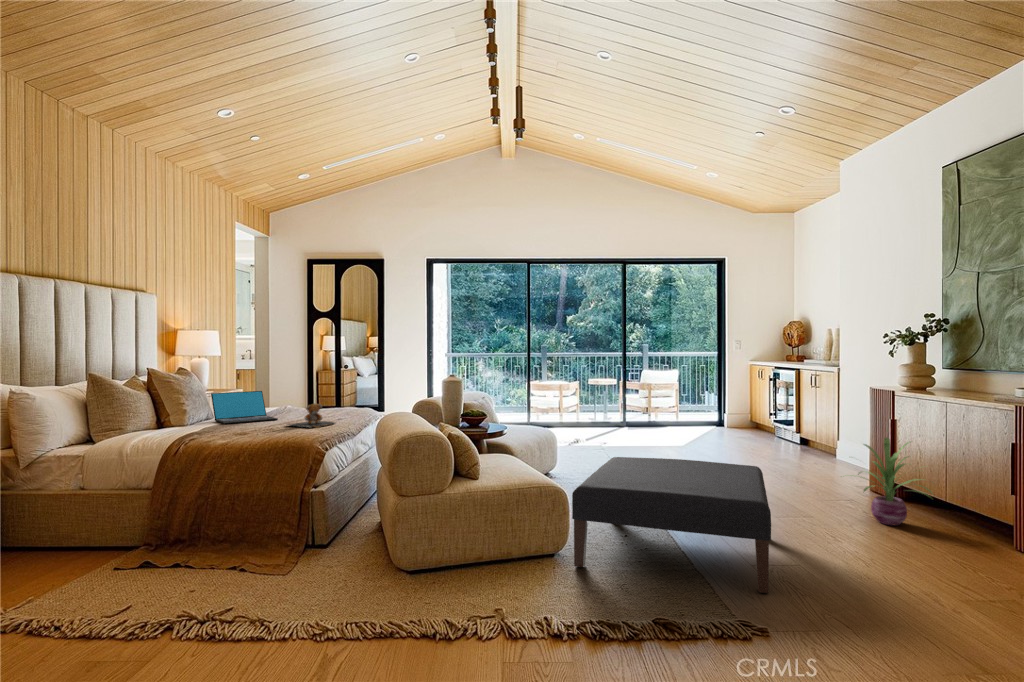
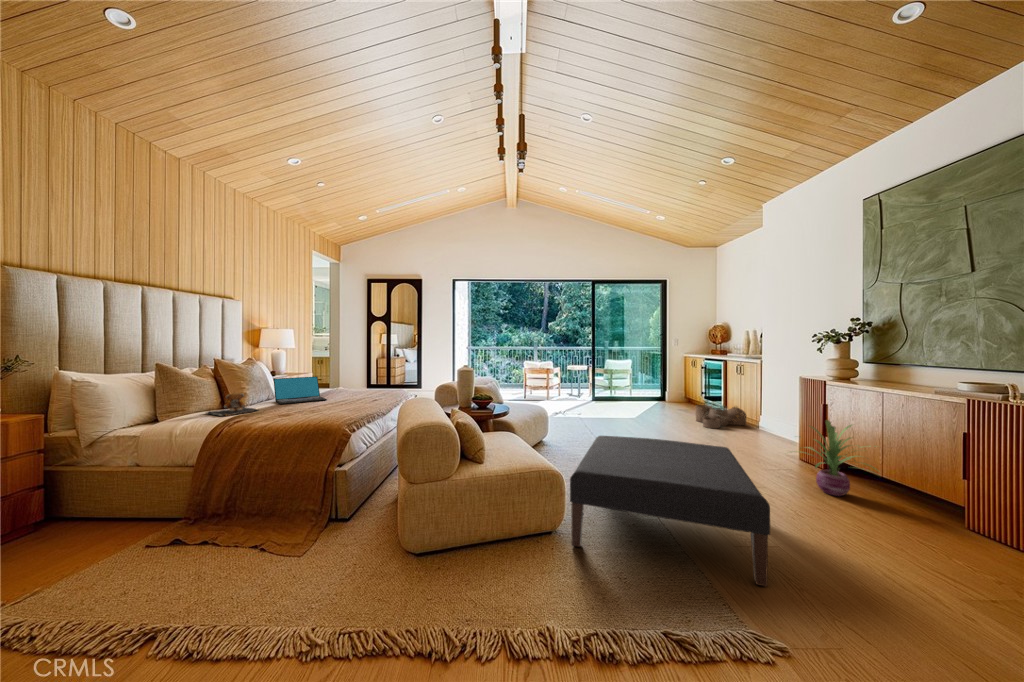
teddy bear: present [288,404,334,427] -> present [207,393,256,416]
woven basket: none [758,427,825,460] -> present [696,405,746,429]

